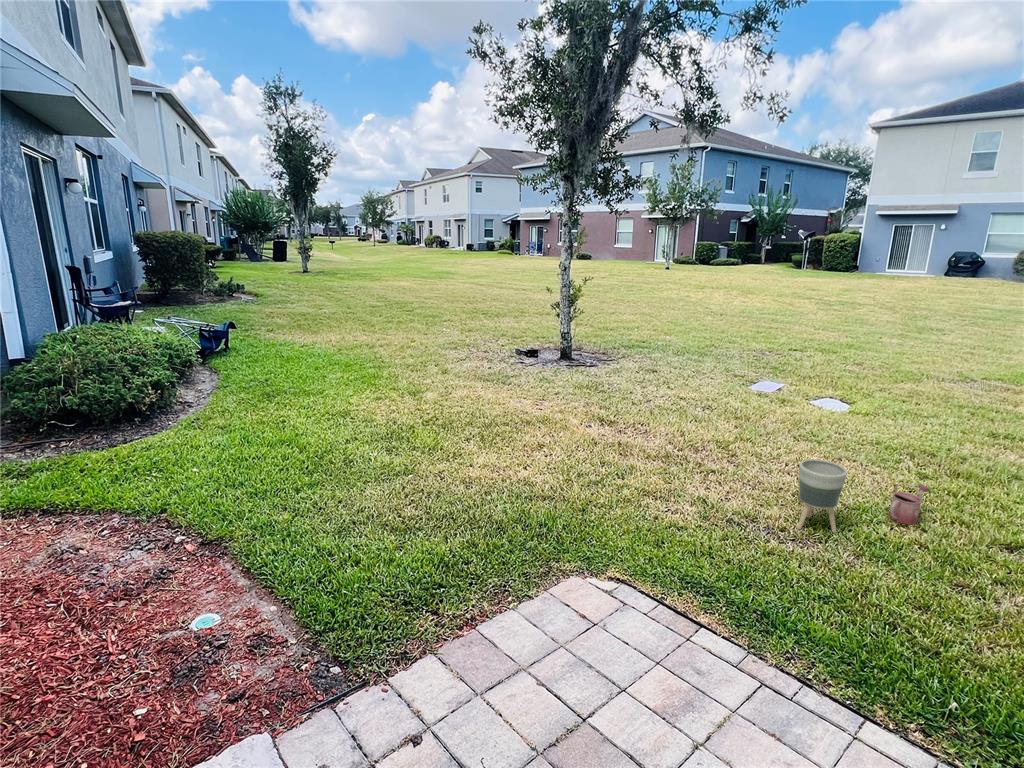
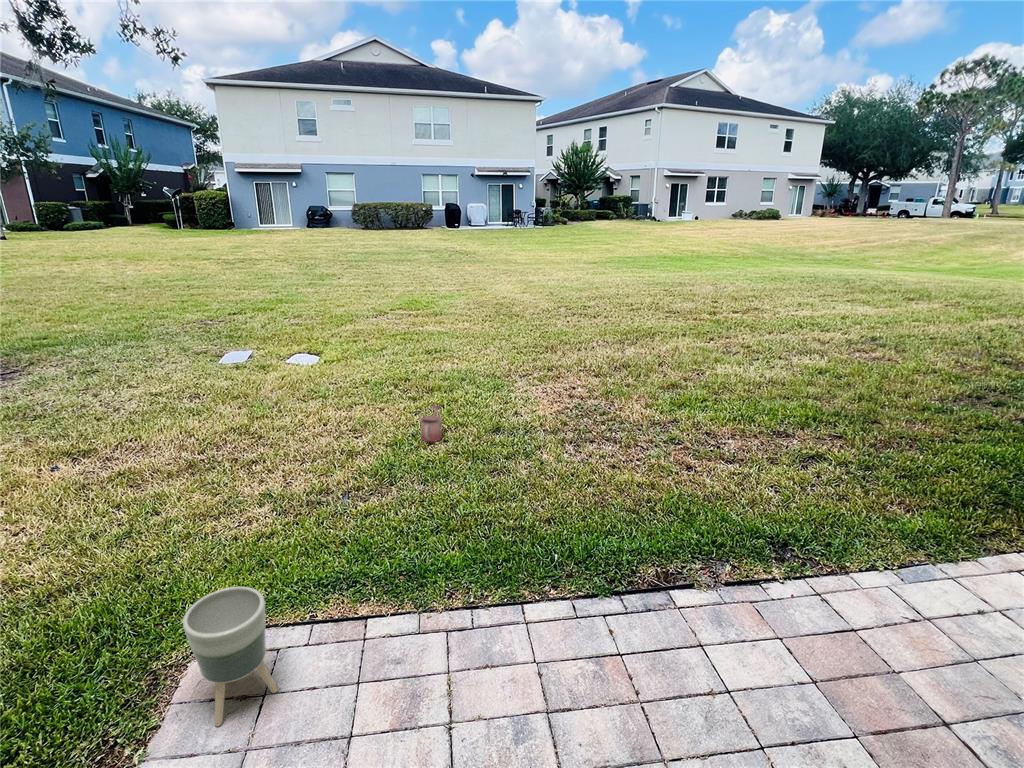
planter: present [797,459,847,533] -> present [183,586,278,726]

